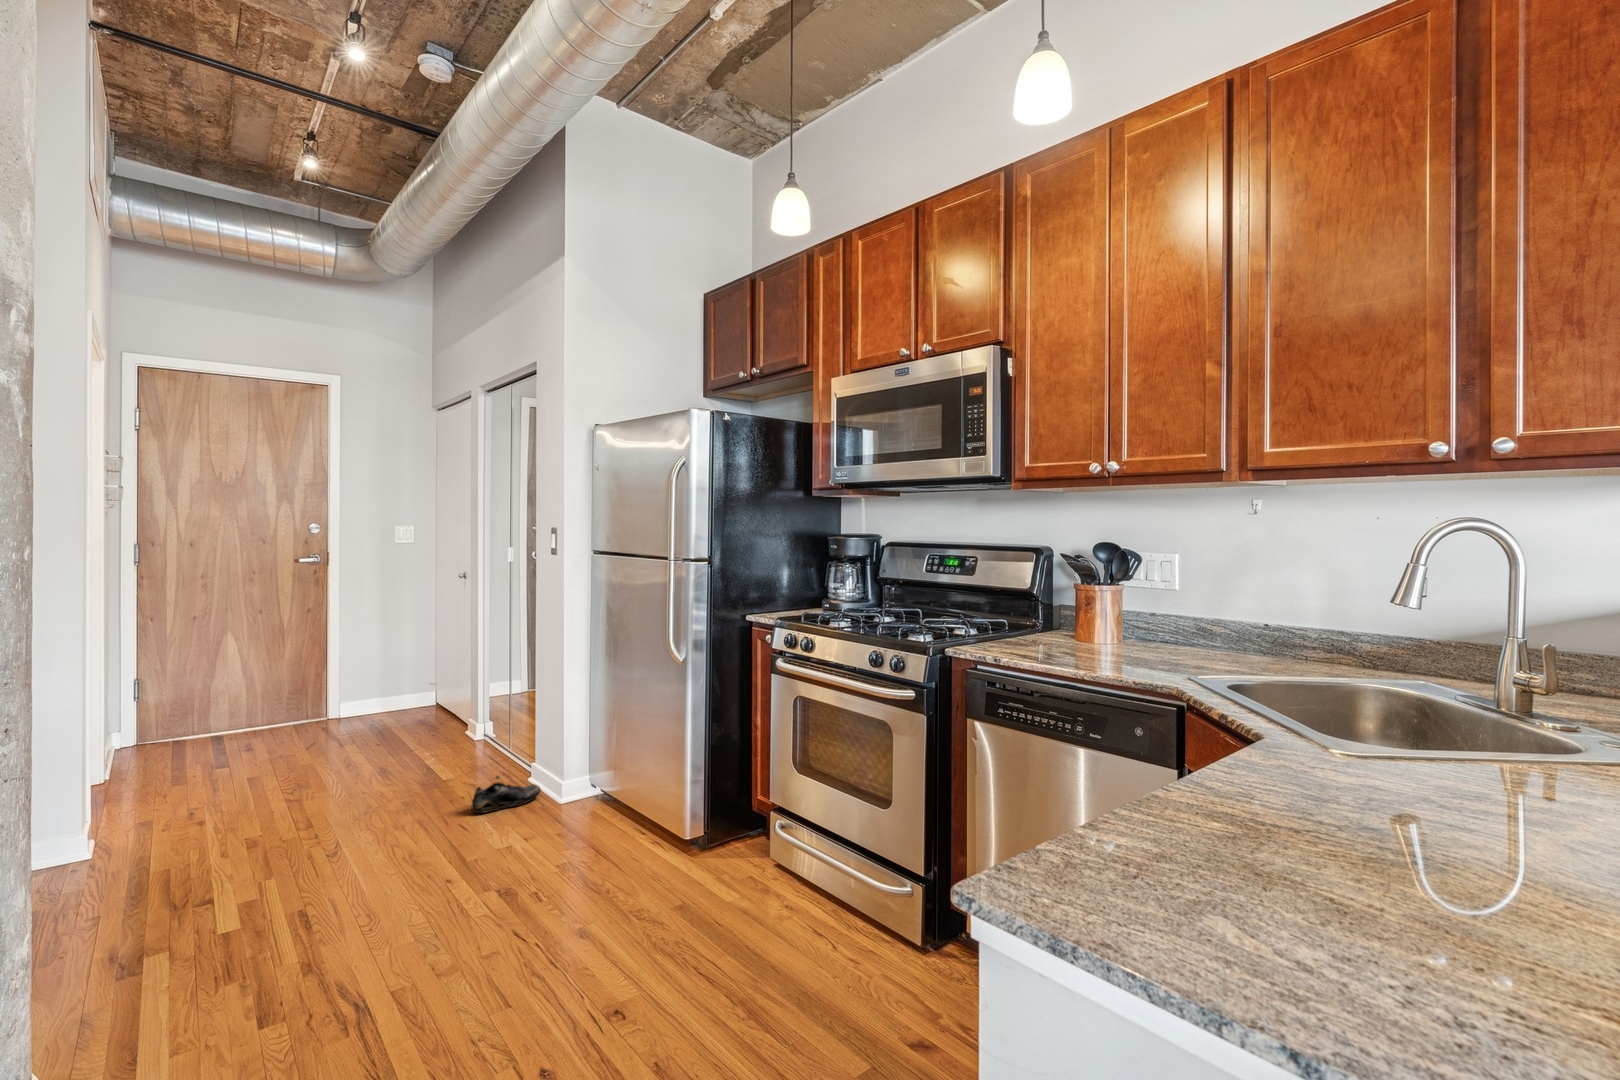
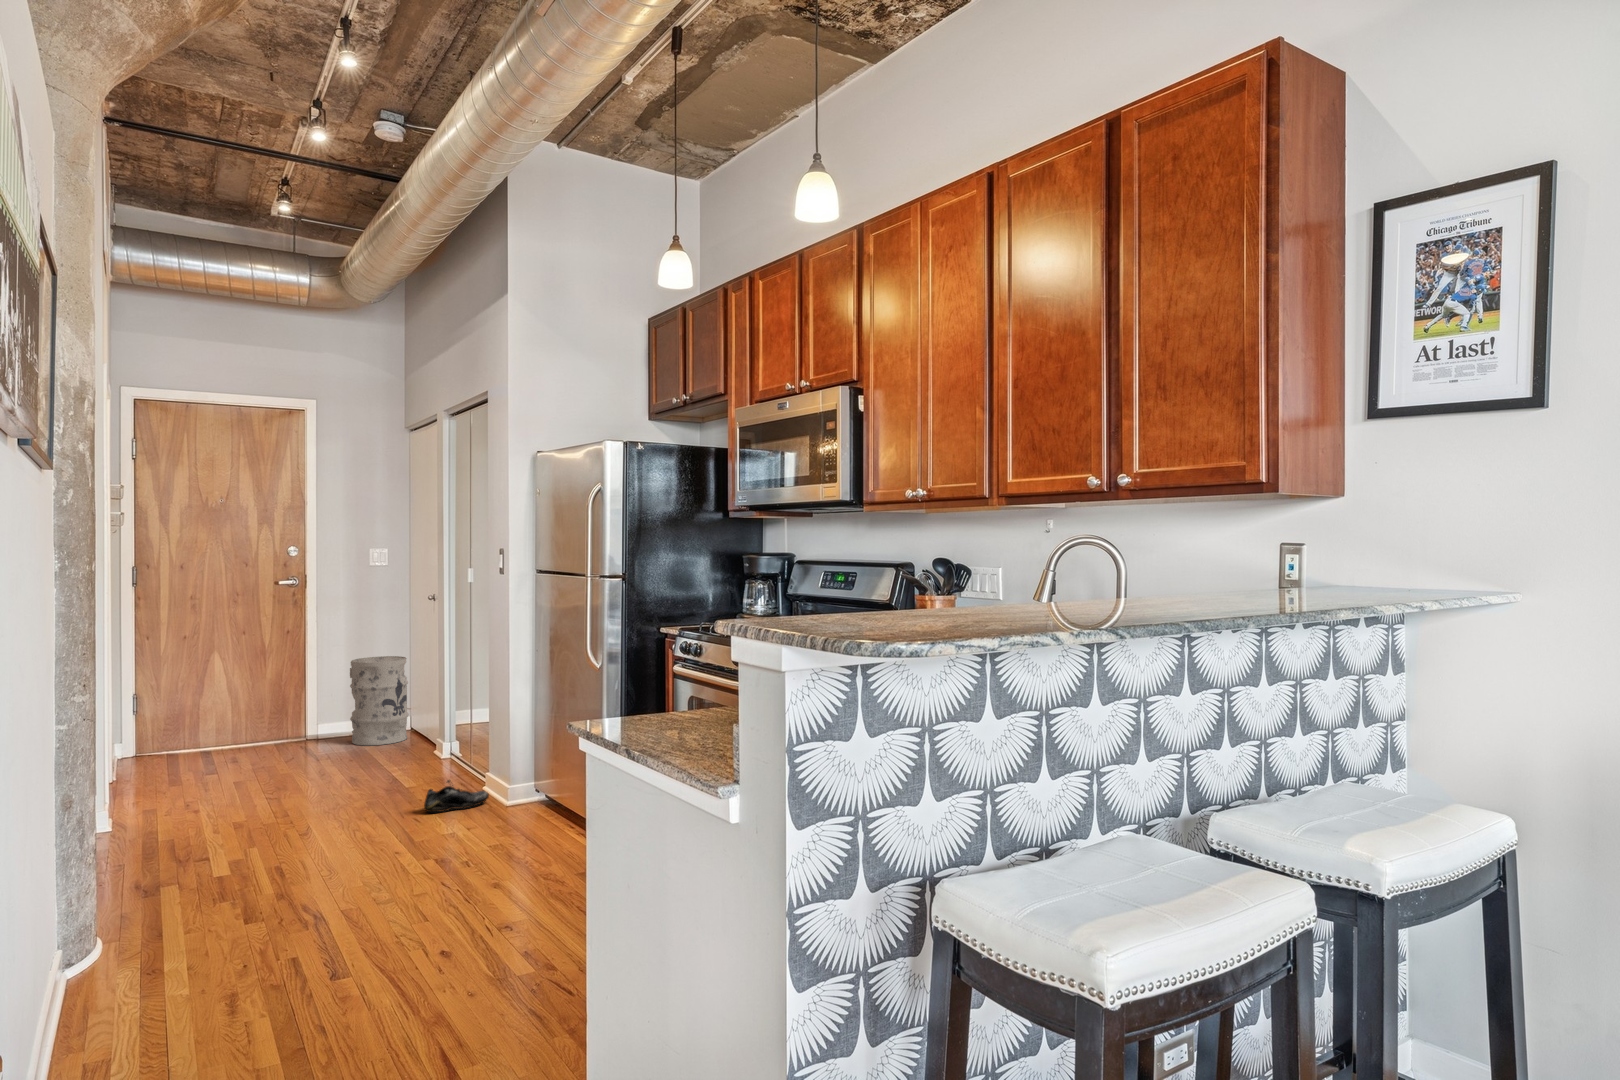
trash can: none [377,636,438,726] -> present [350,656,409,745]

